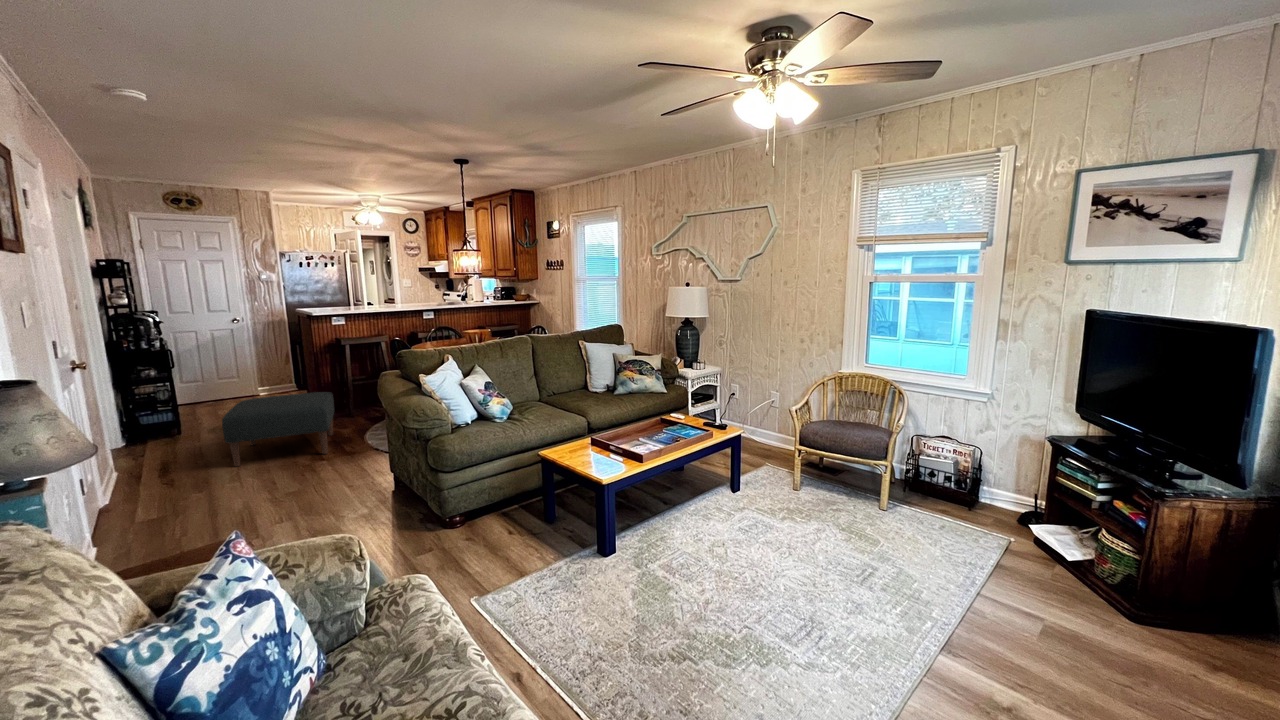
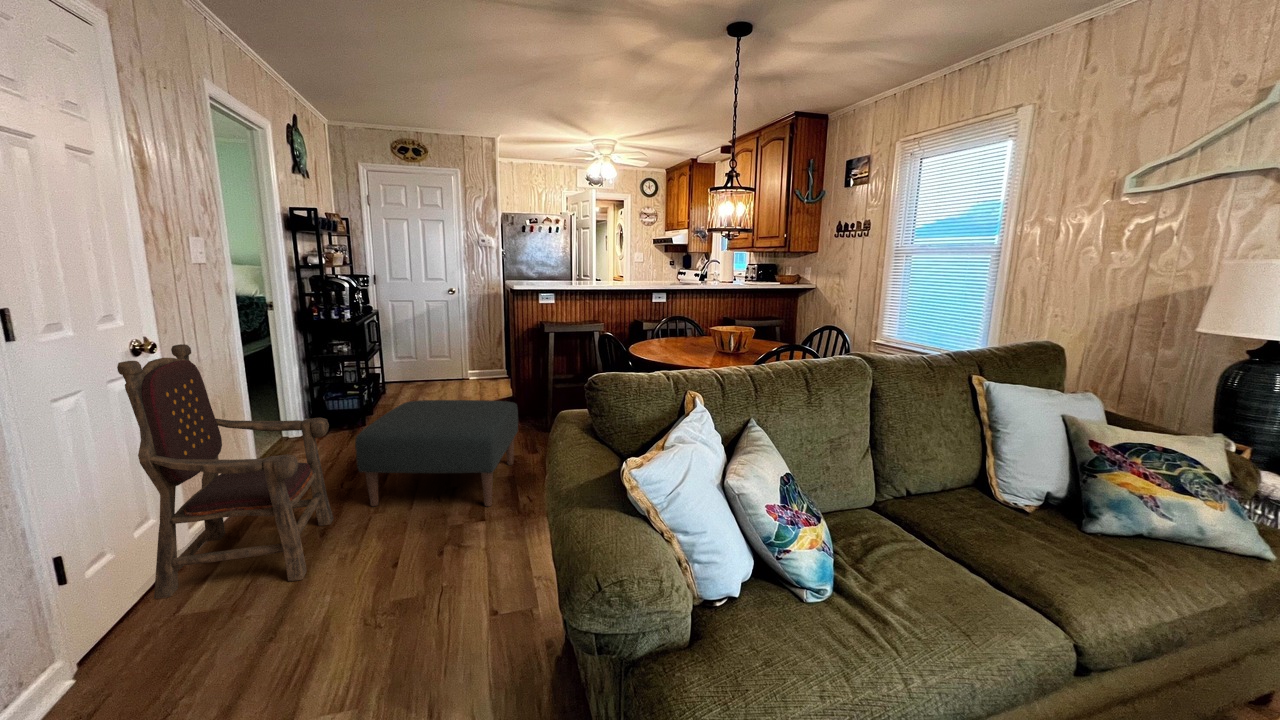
armchair: none [83,365,216,520] -> present [117,344,334,599]

